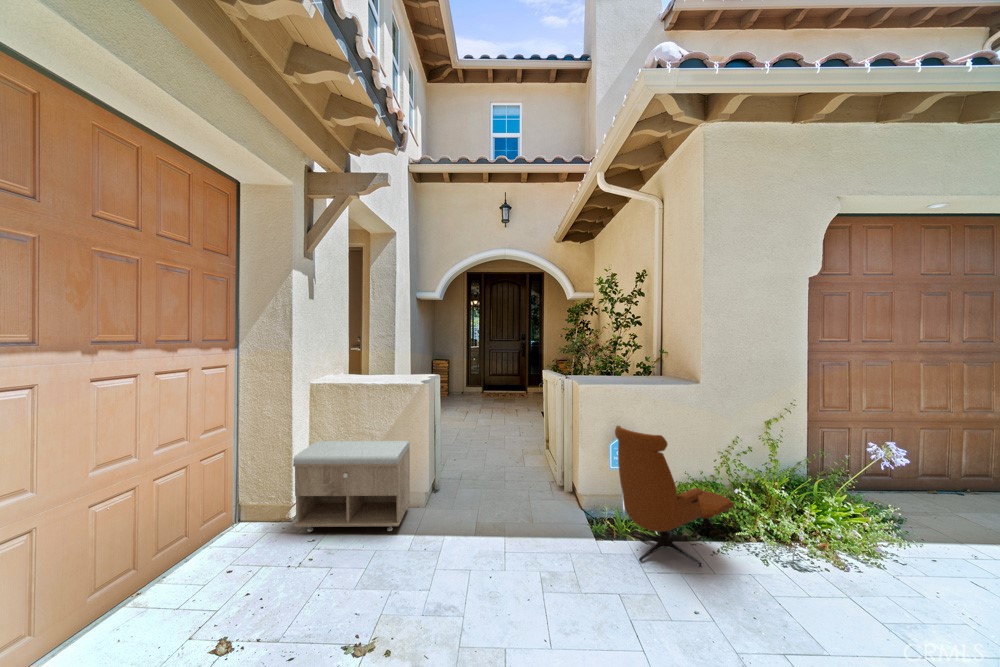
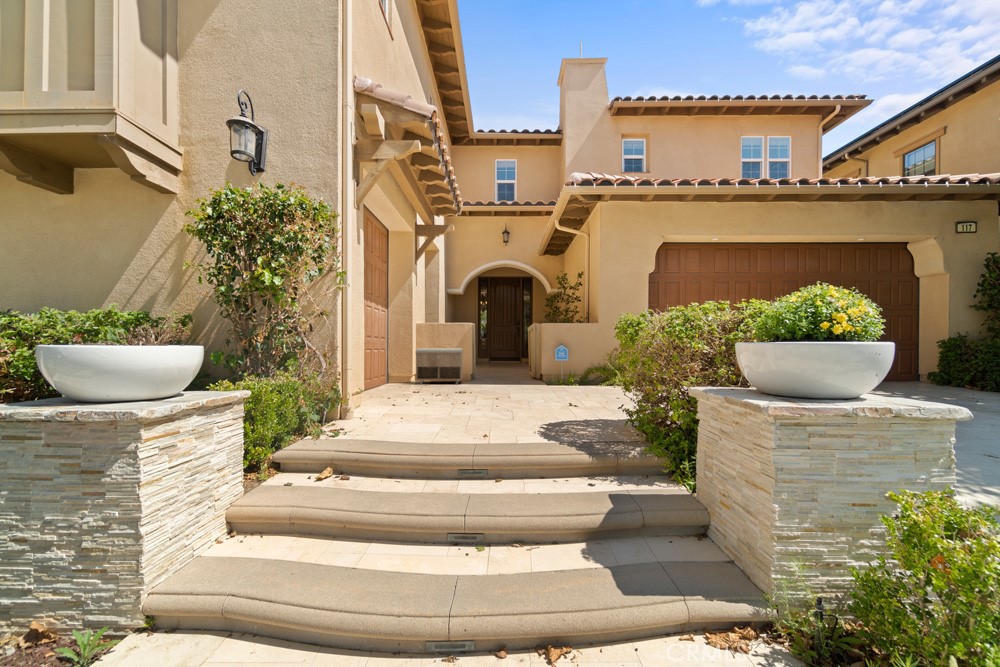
lounge chair: present [615,426,734,567] -> none [554,332,608,387]

